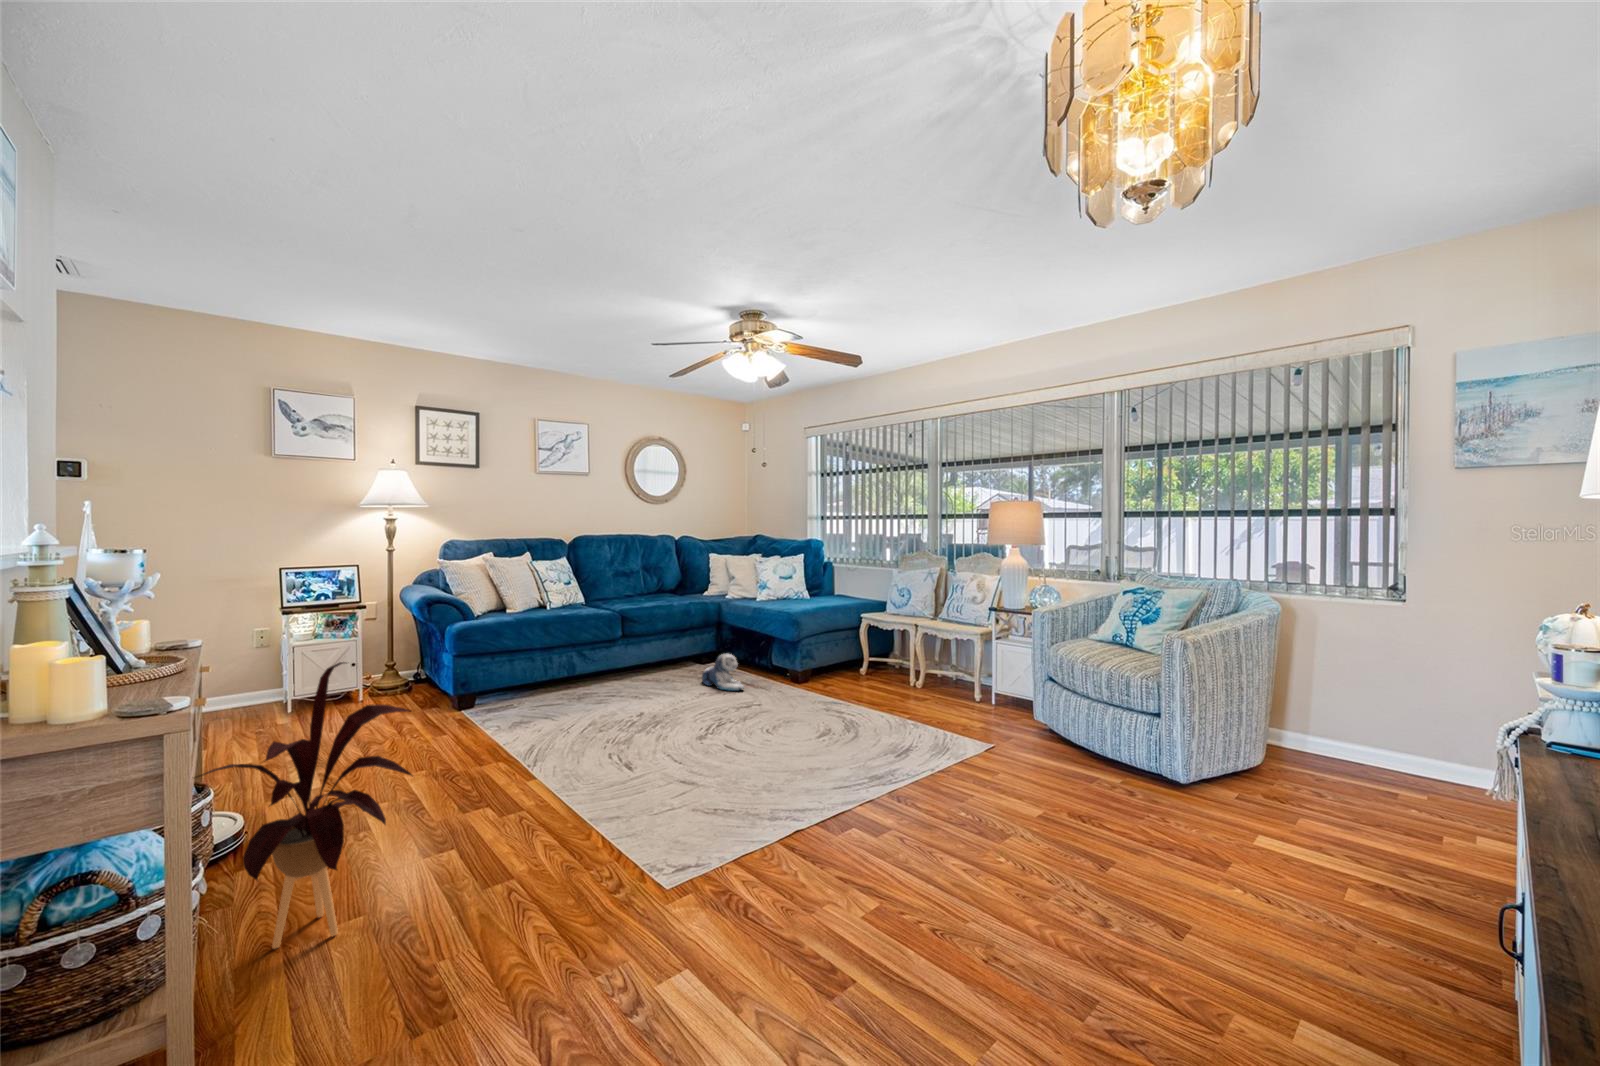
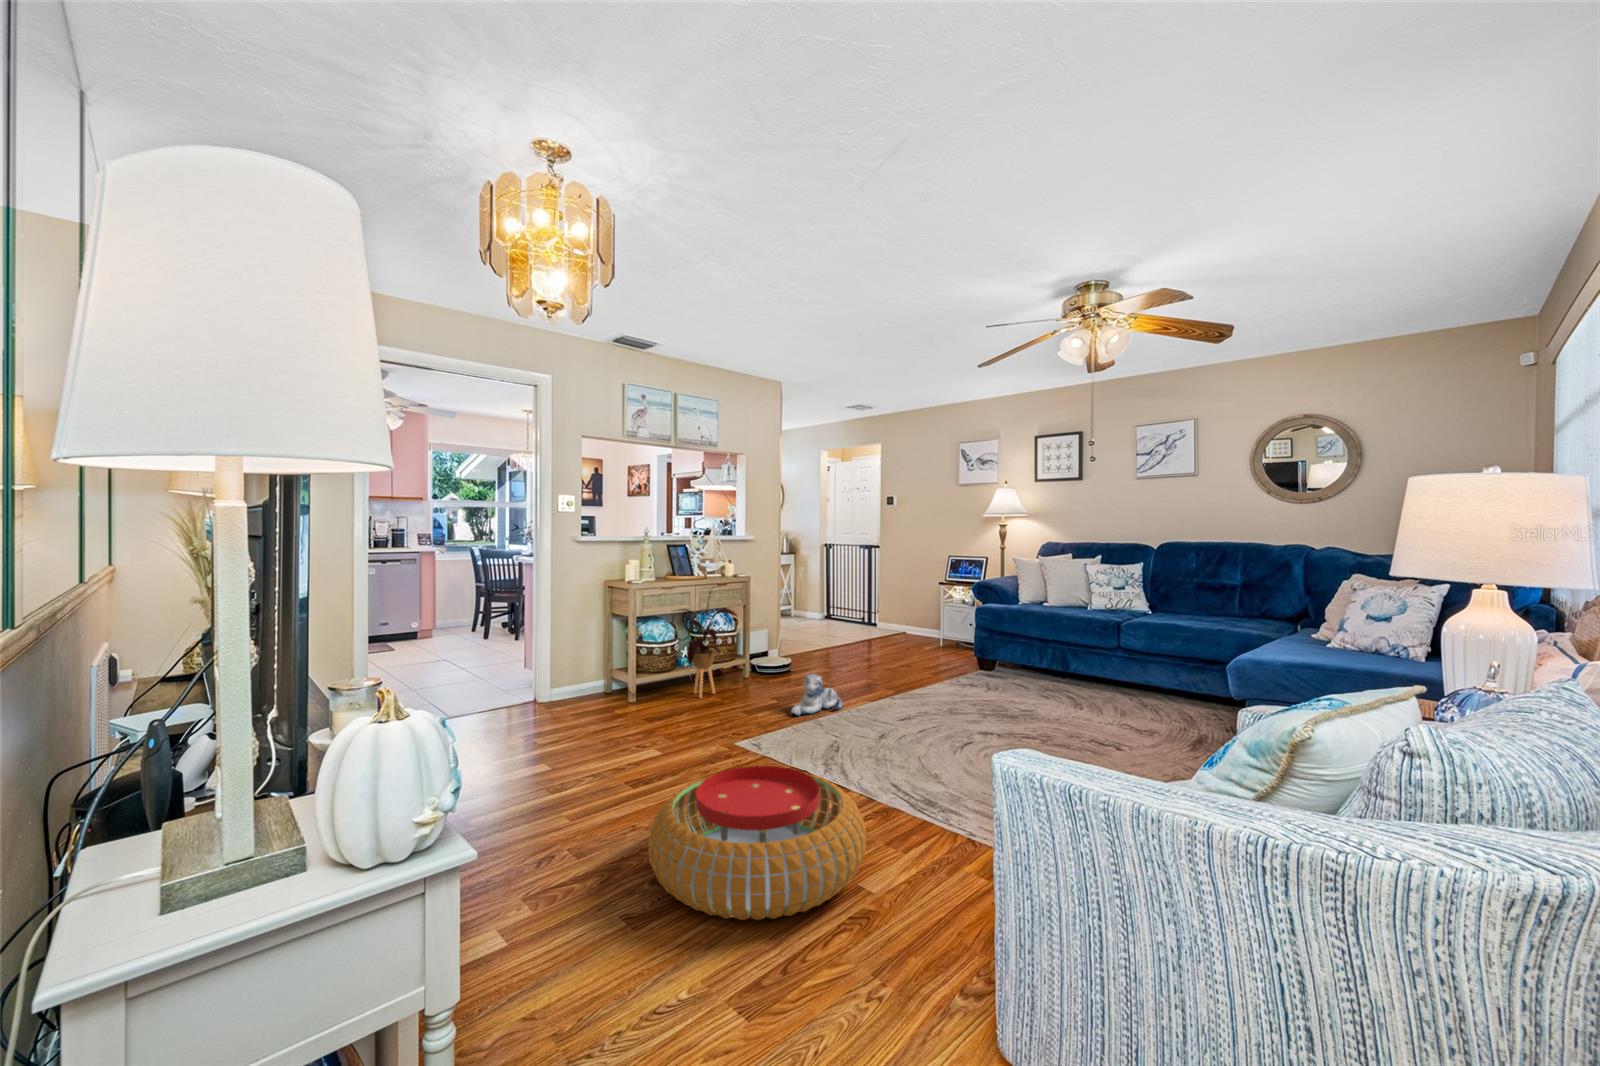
plush toy: present [702,653,744,691] -> present [791,673,843,715]
pouf: none [924,760,1152,916] -> present [648,766,866,920]

